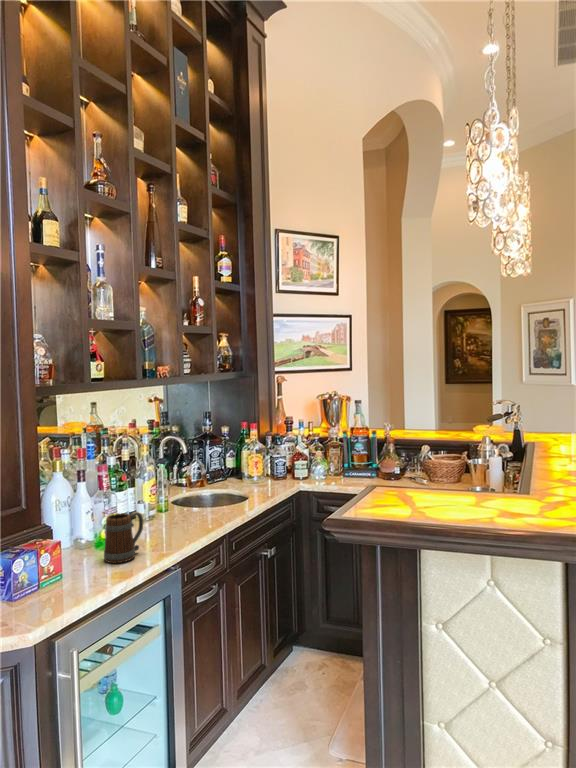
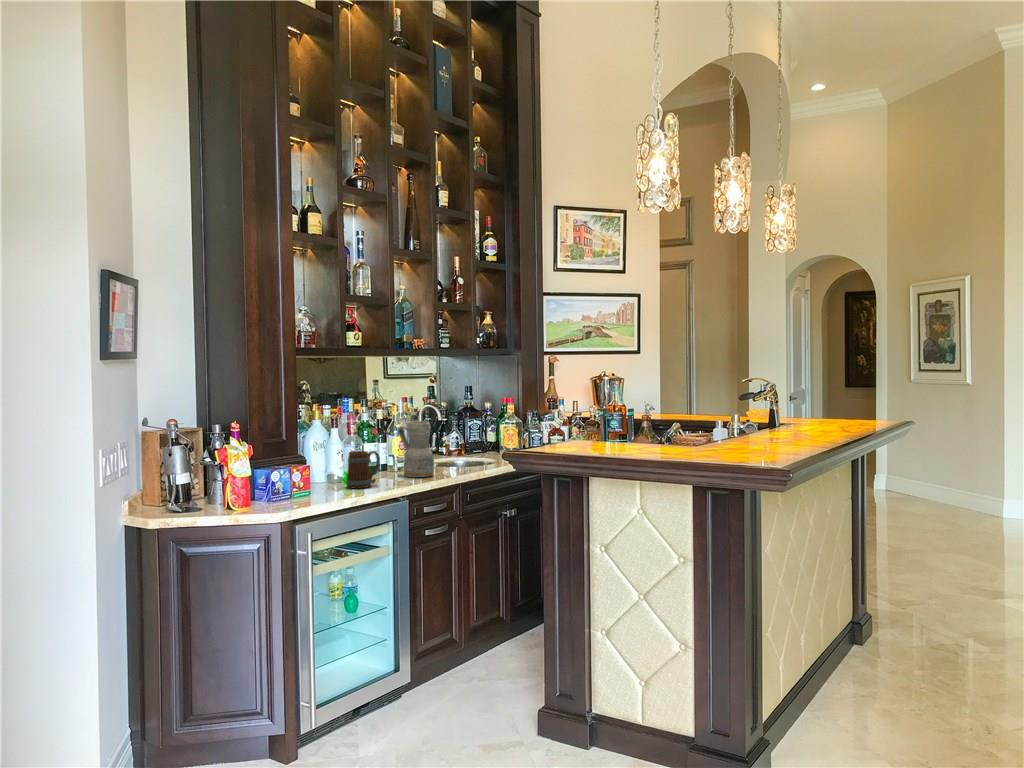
ceramic pitcher: none [154,464,198,531] -> present [398,421,434,477]

